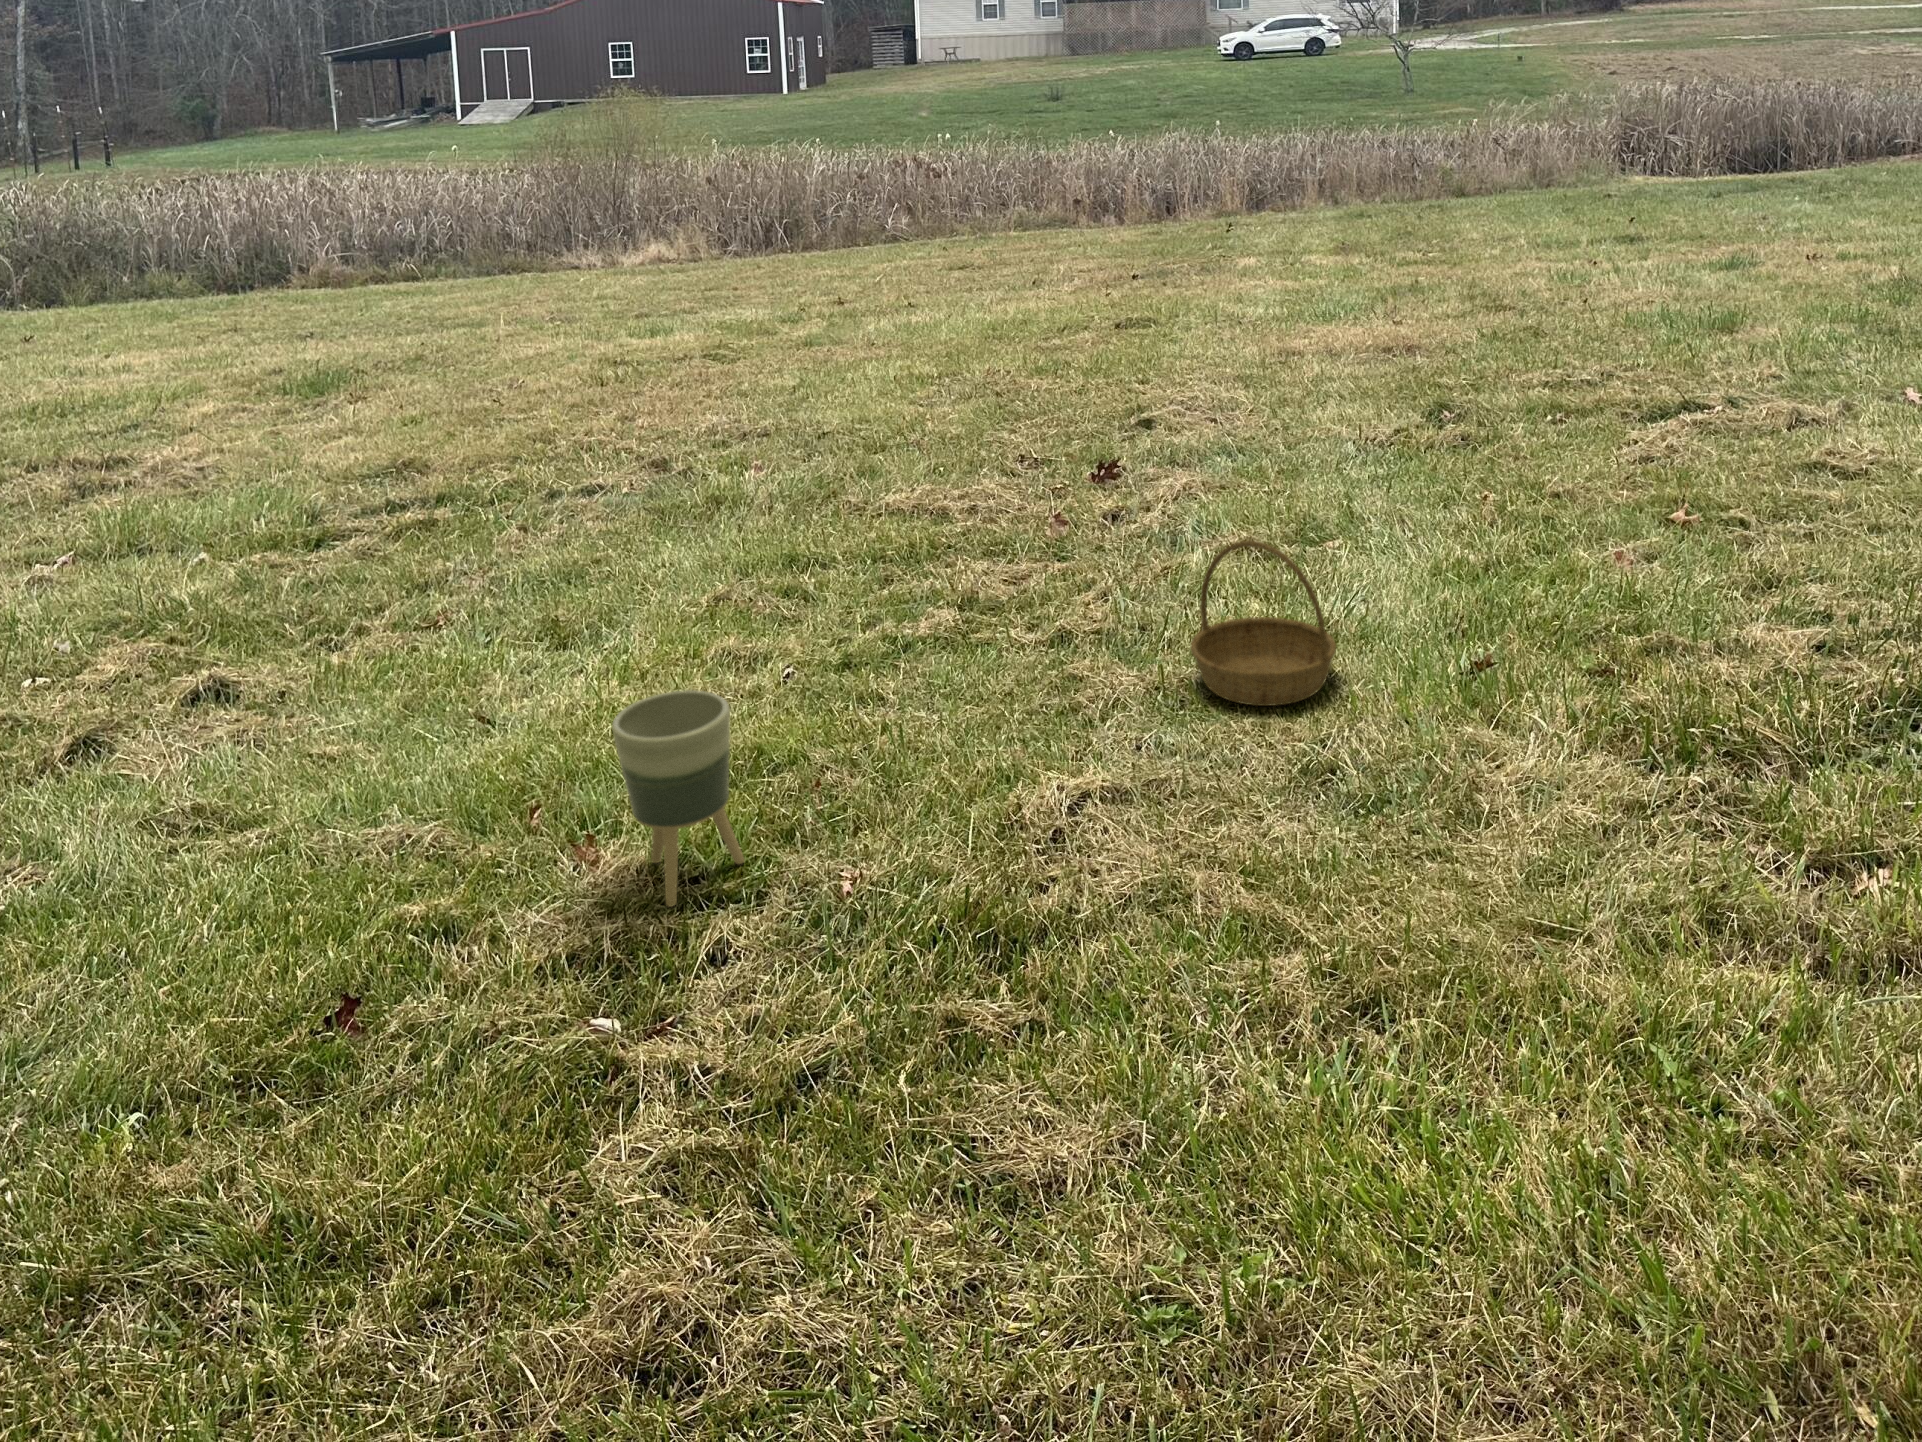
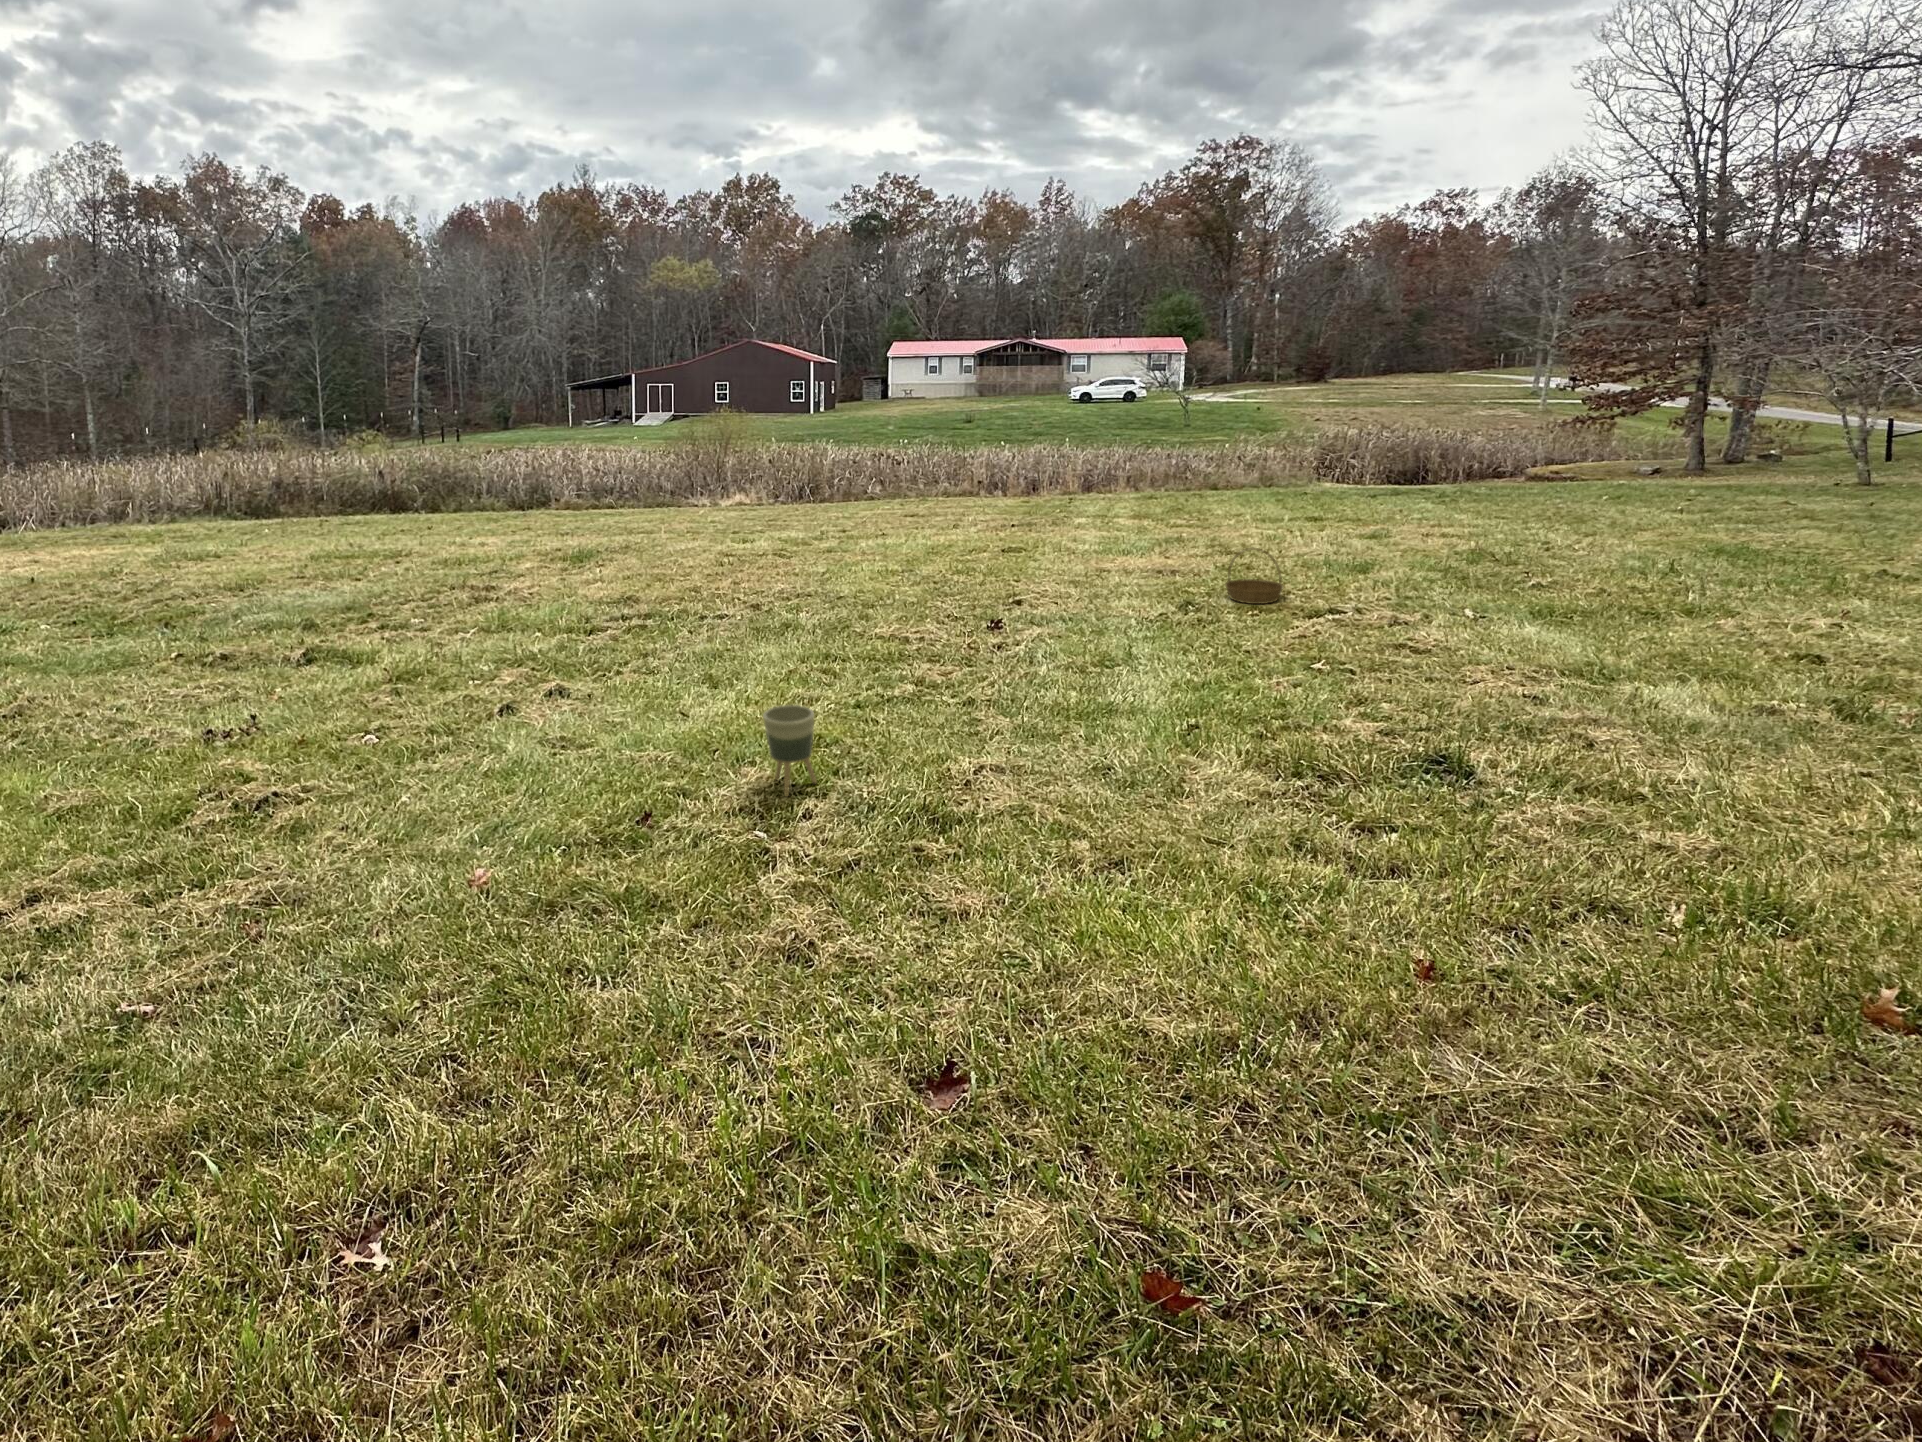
basket: present [1190,540,1336,706] -> present [1225,548,1283,604]

